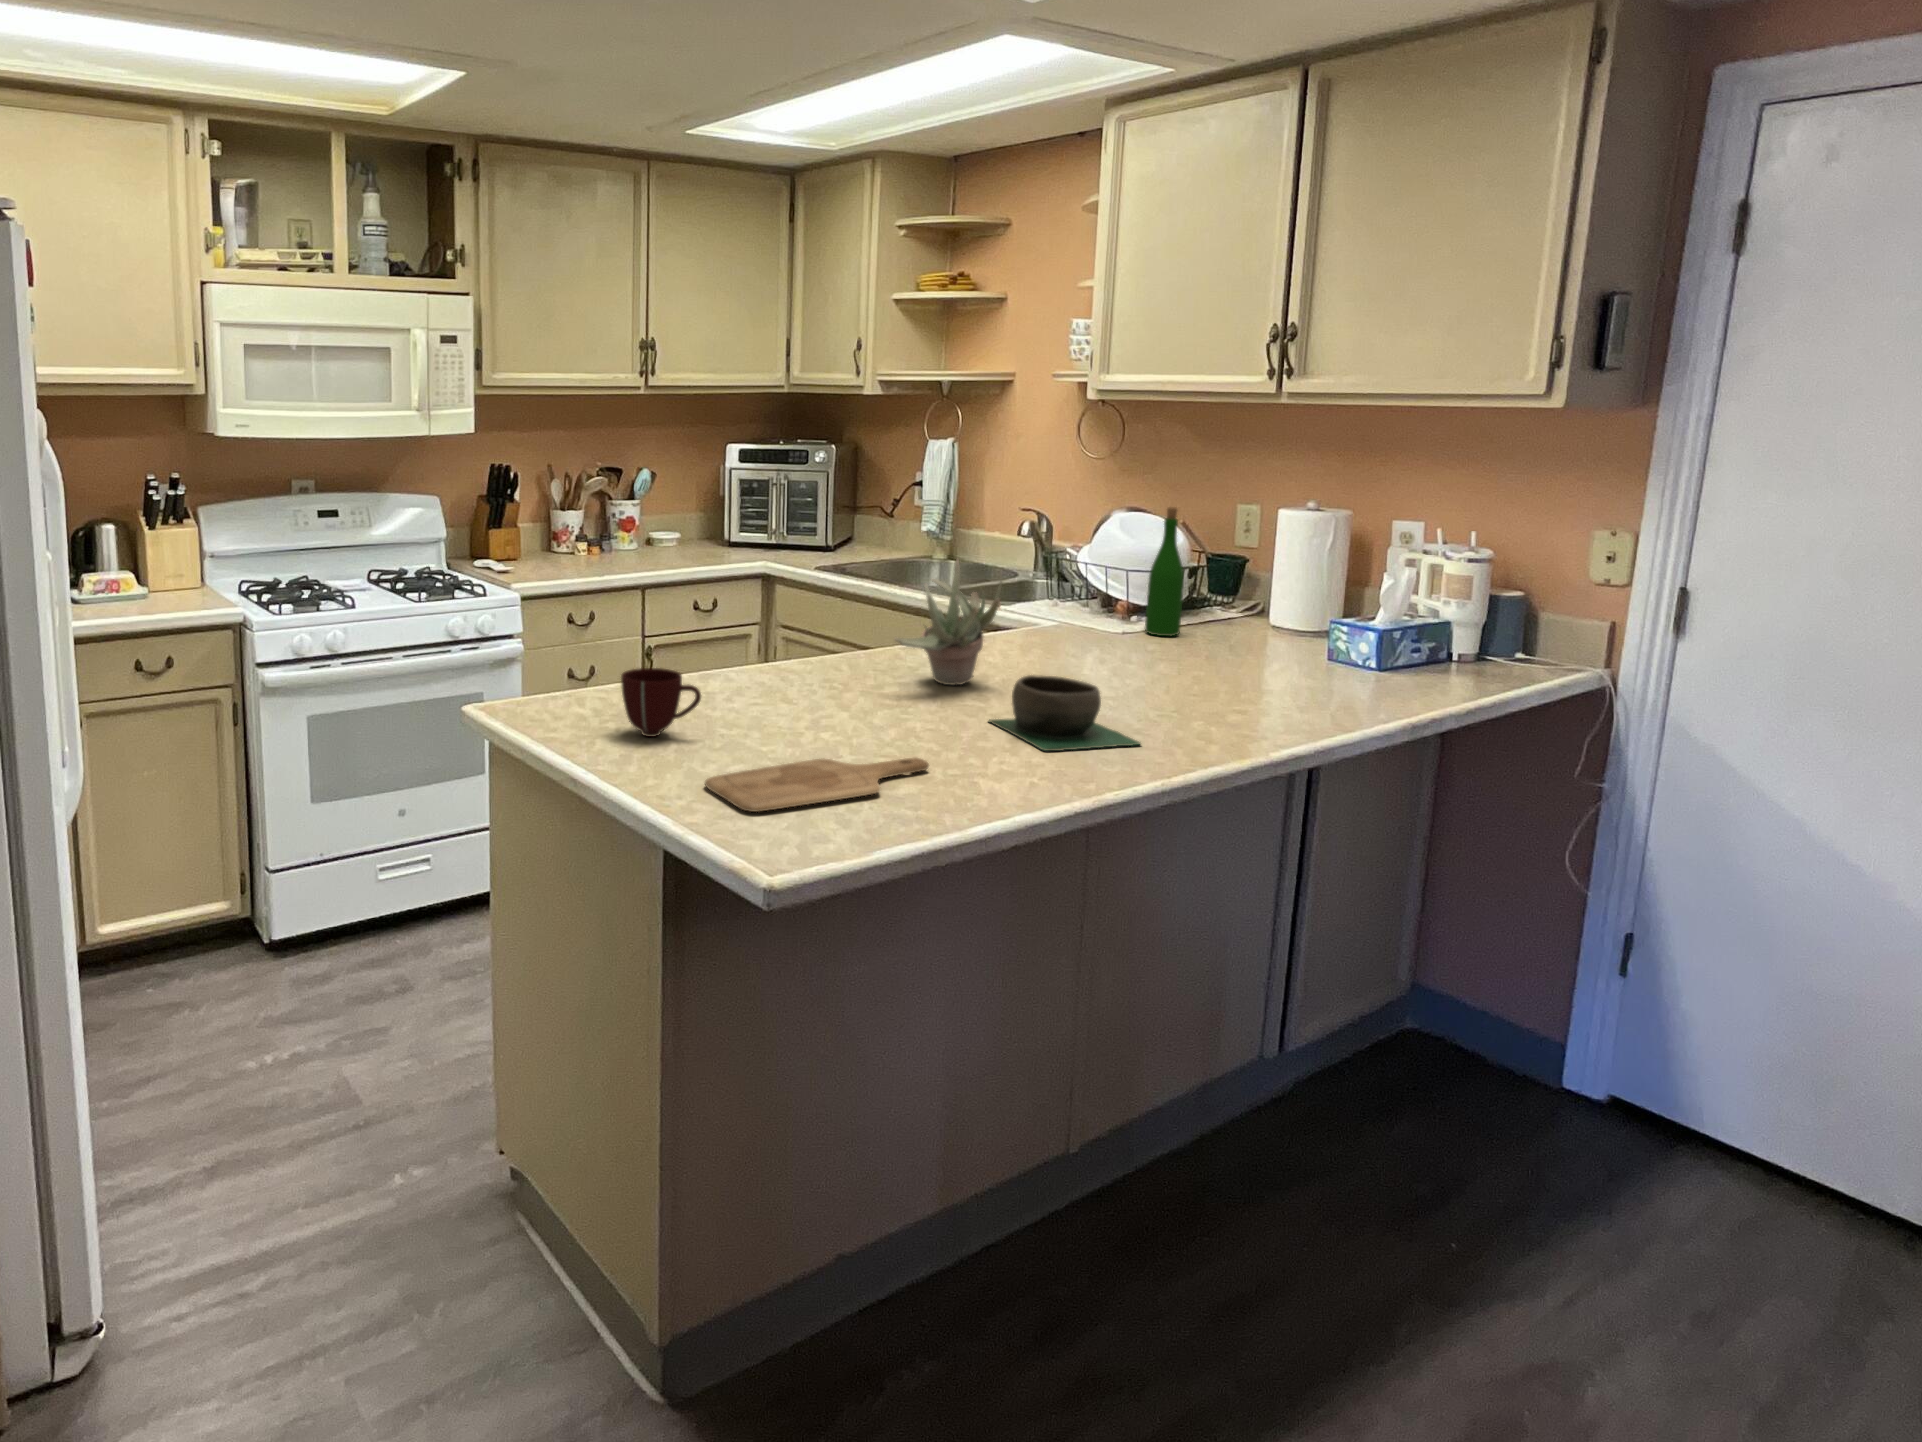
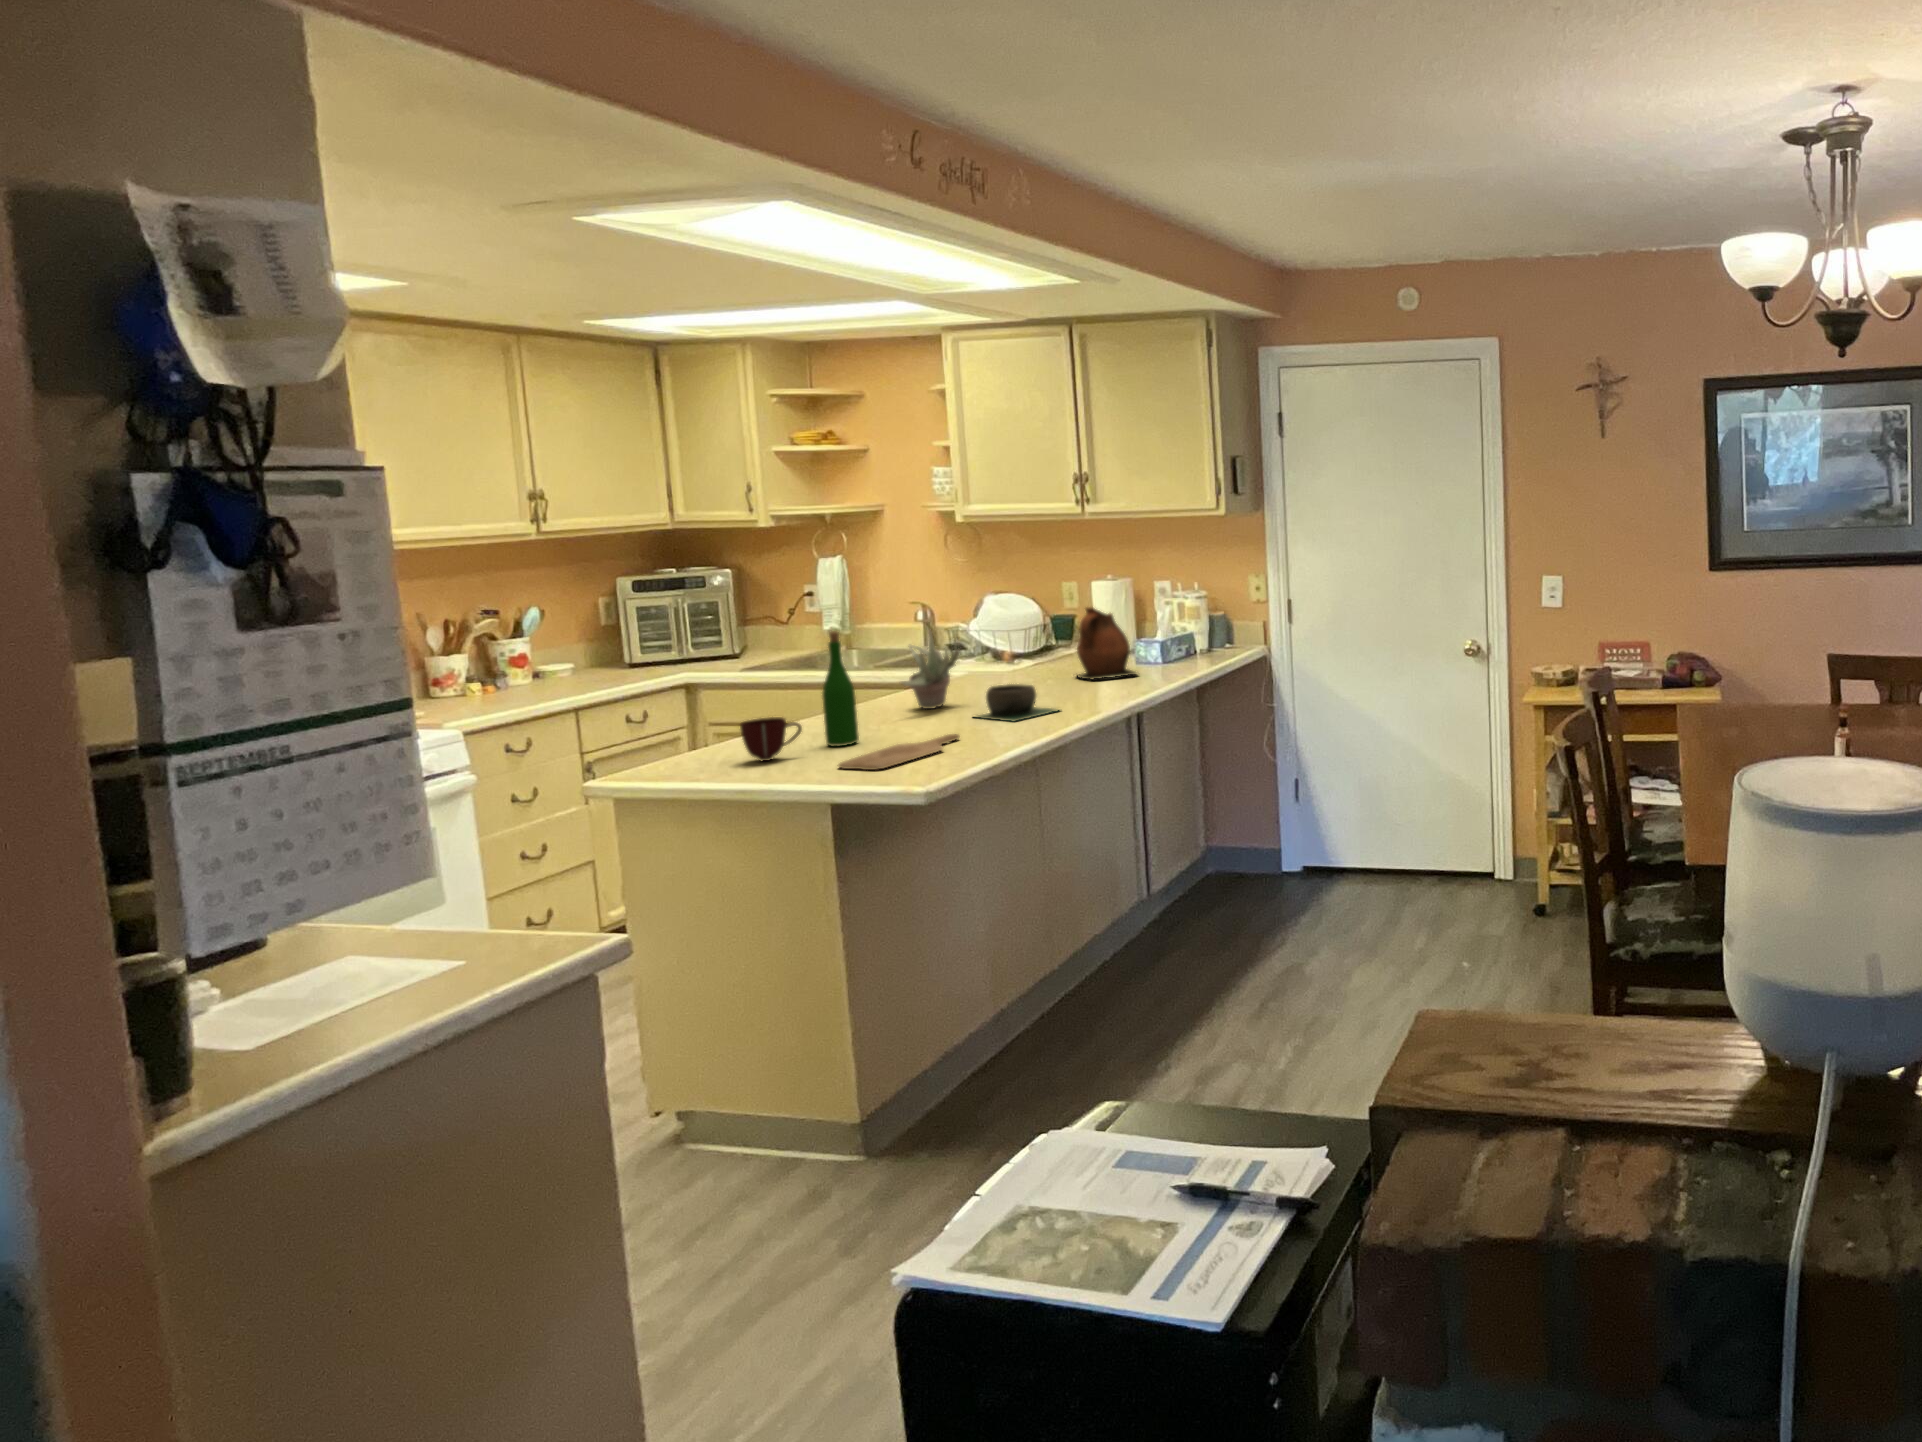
wine bottle: present [1145,507,1184,636] -> present [822,631,859,747]
ceramic pitcher: none [1203,554,1326,690] -> present [1077,607,1136,680]

